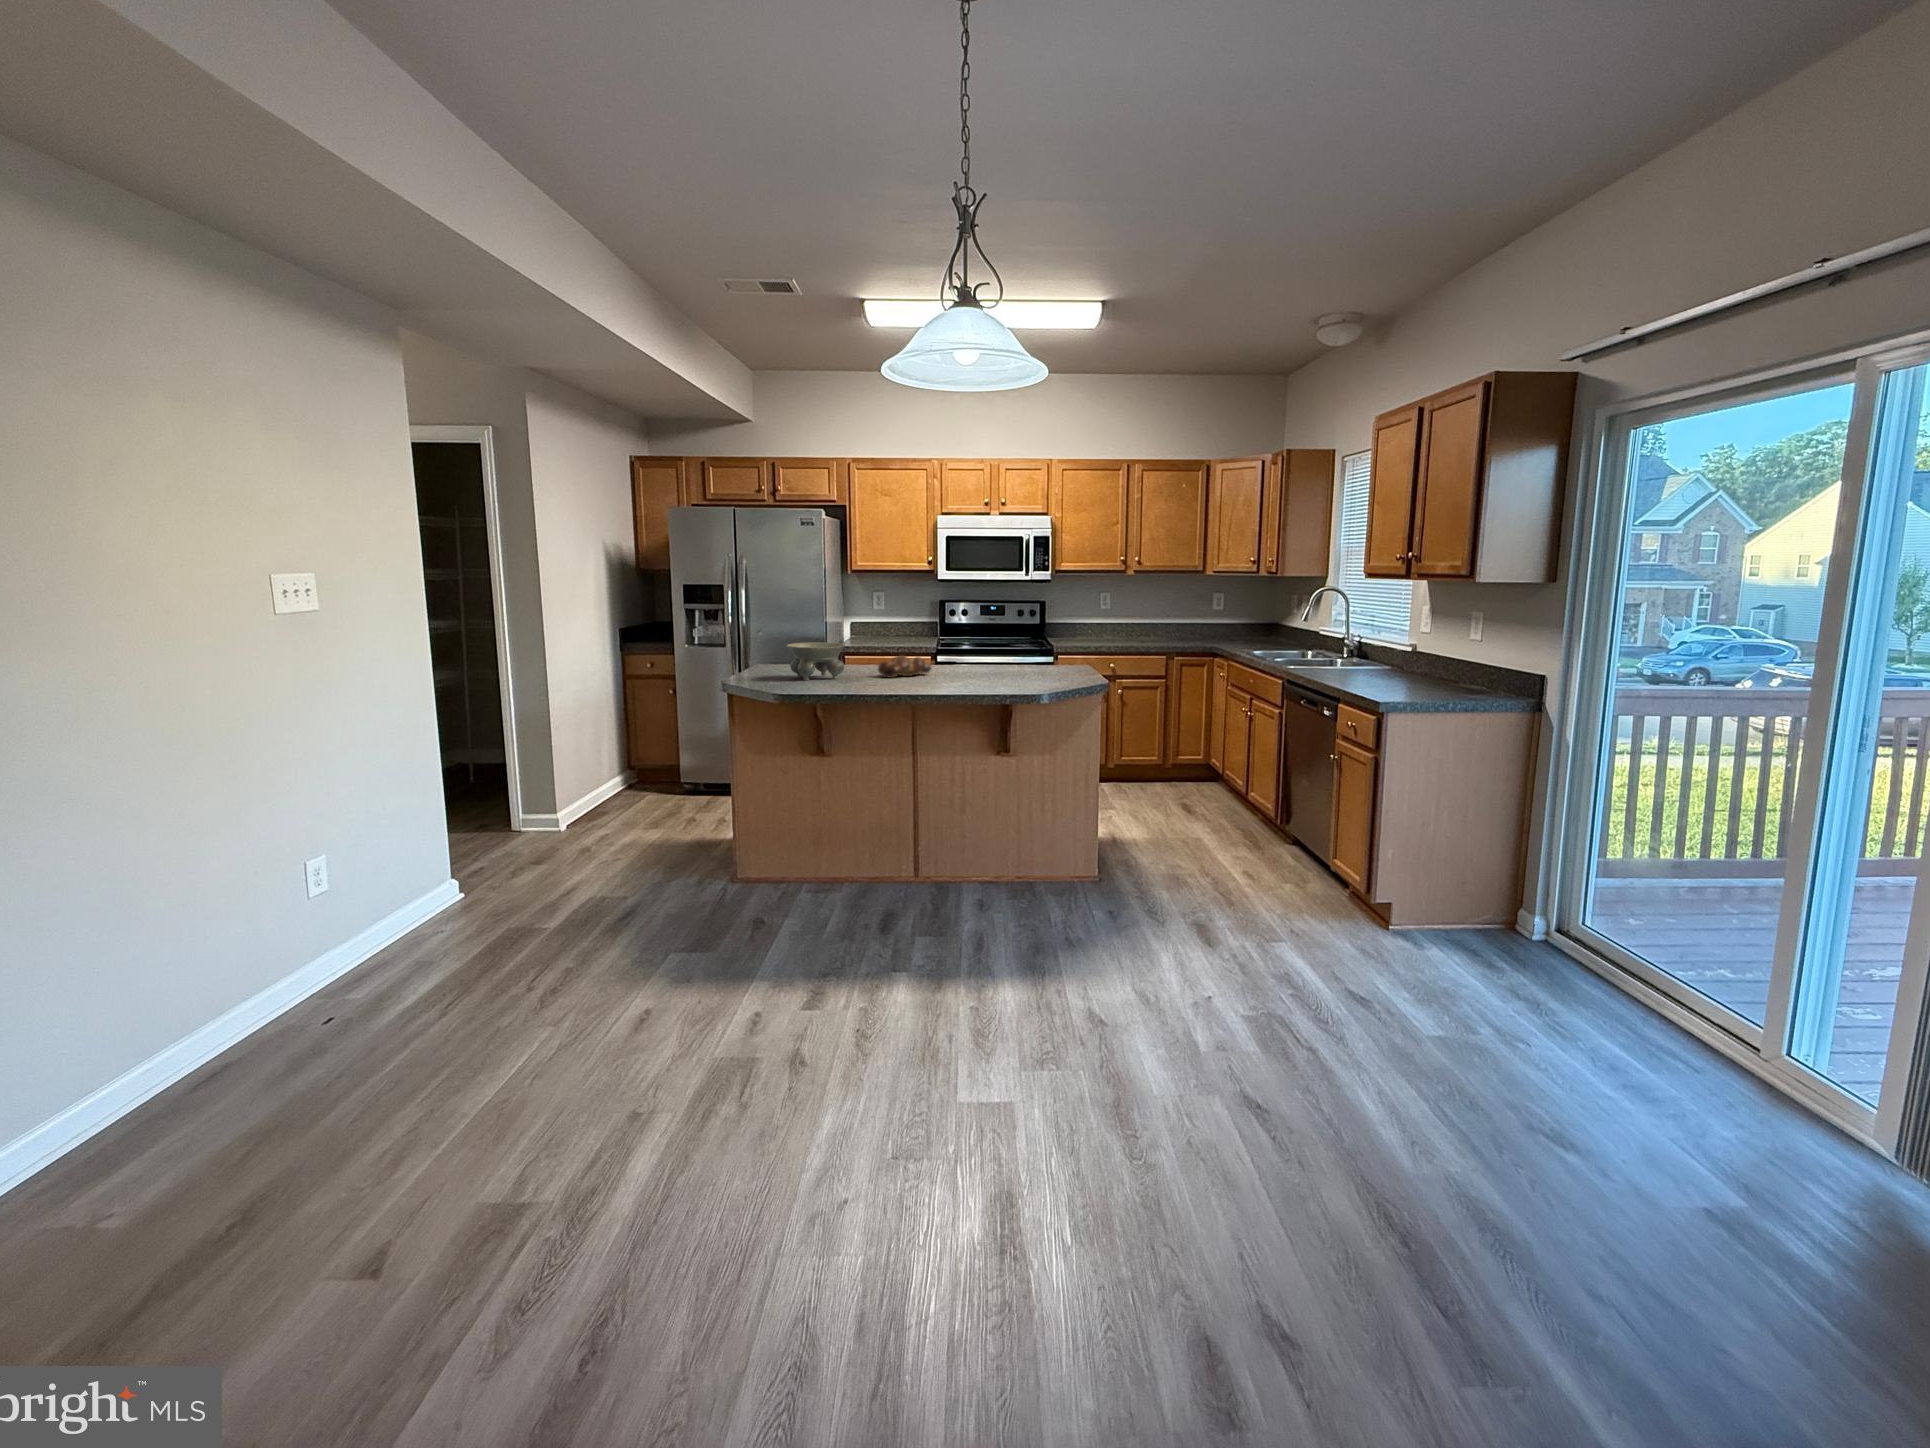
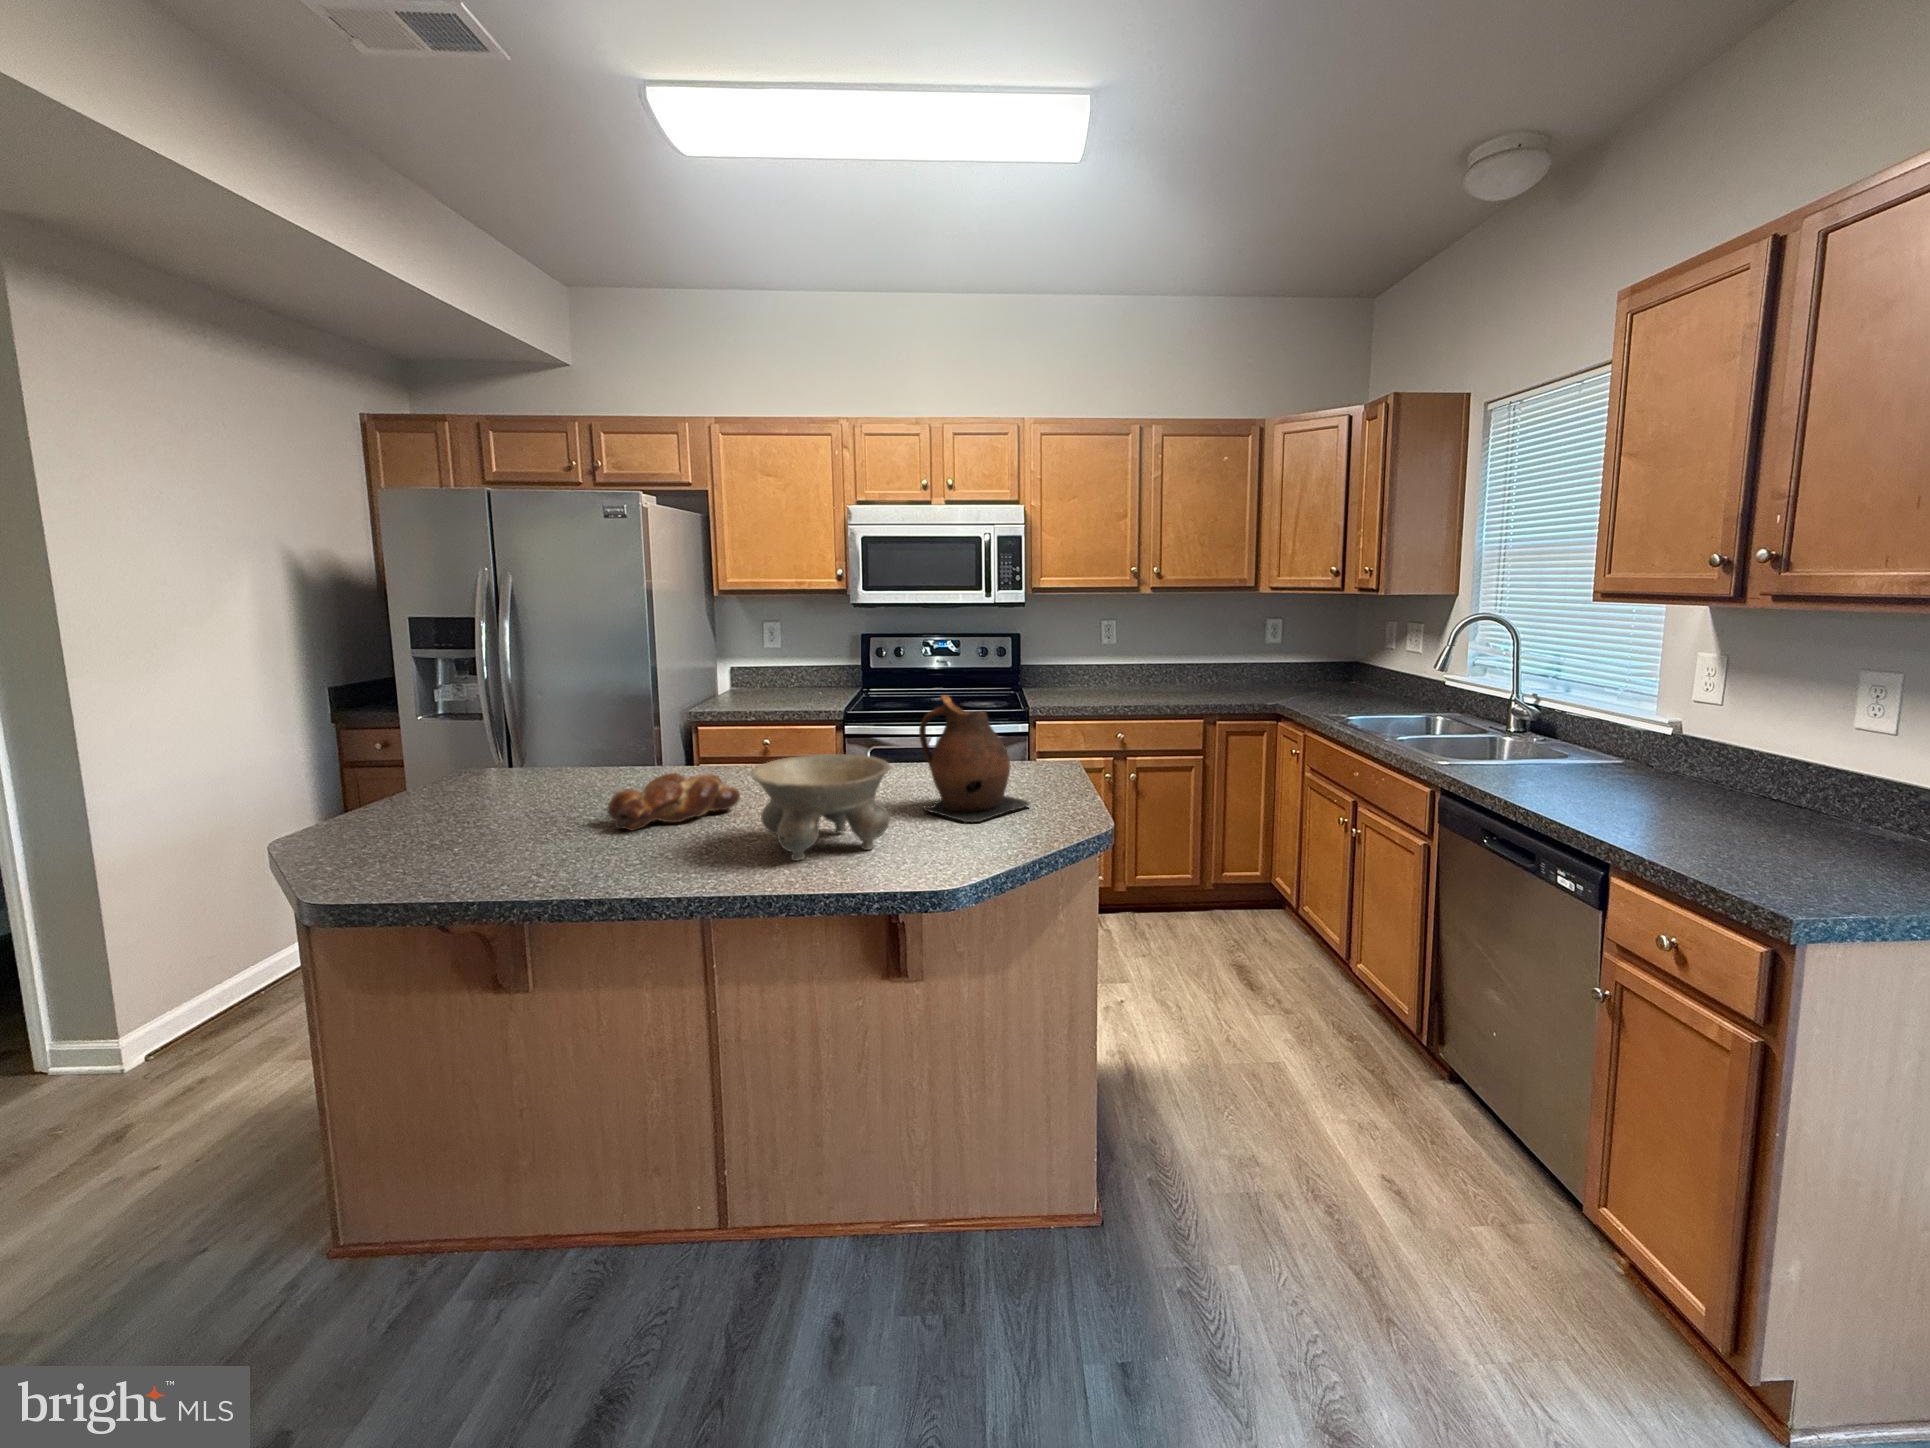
ceramic pitcher: none [1019,620,1071,678] -> present [919,695,1029,823]
bowl: present [786,642,844,680] -> present [750,754,890,861]

